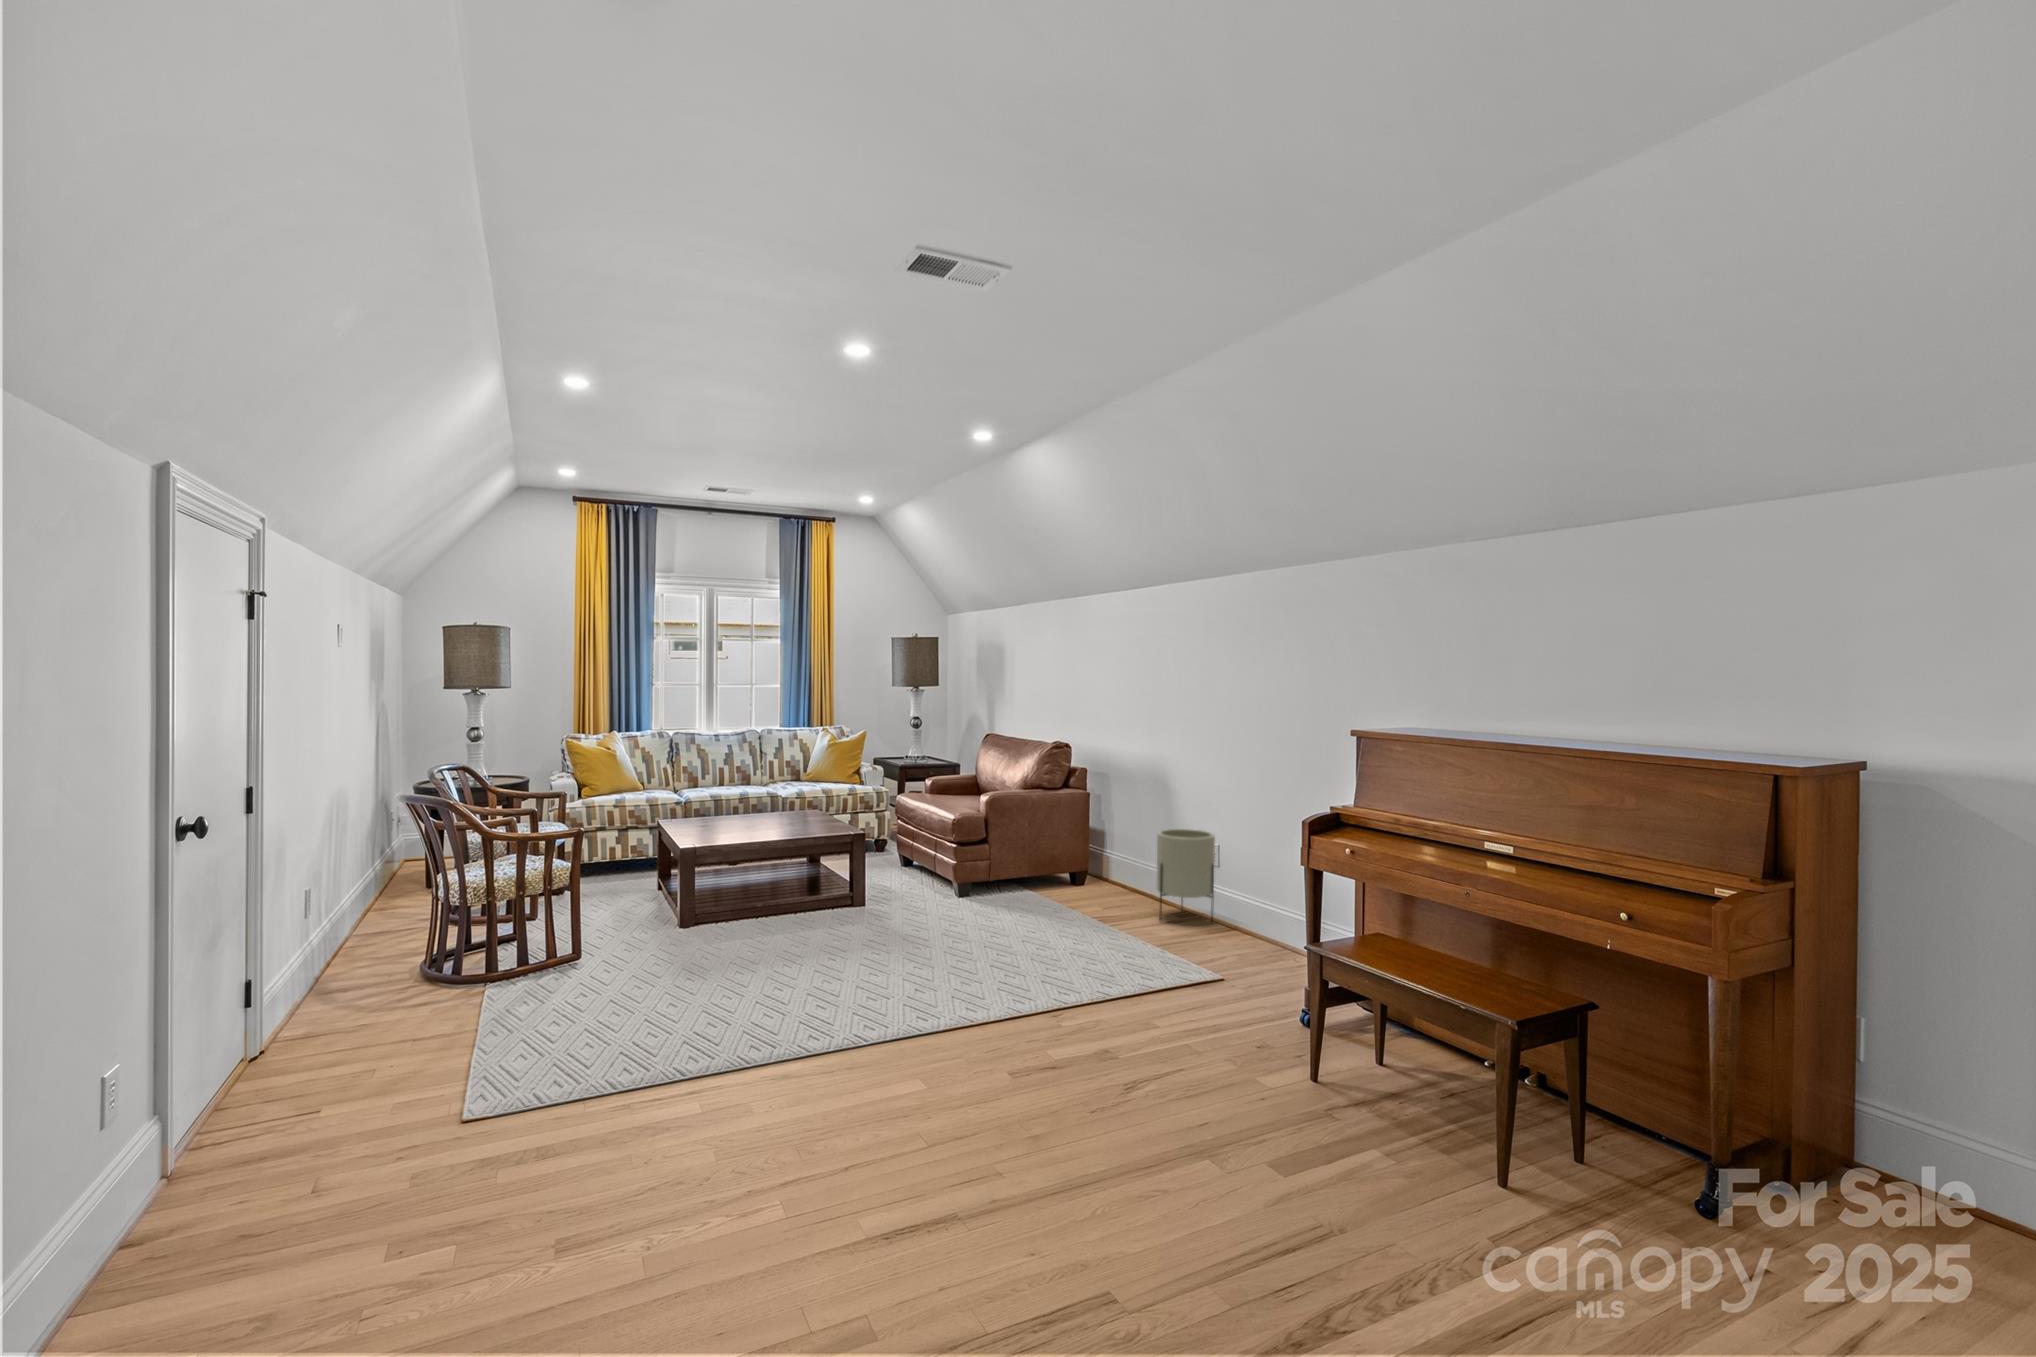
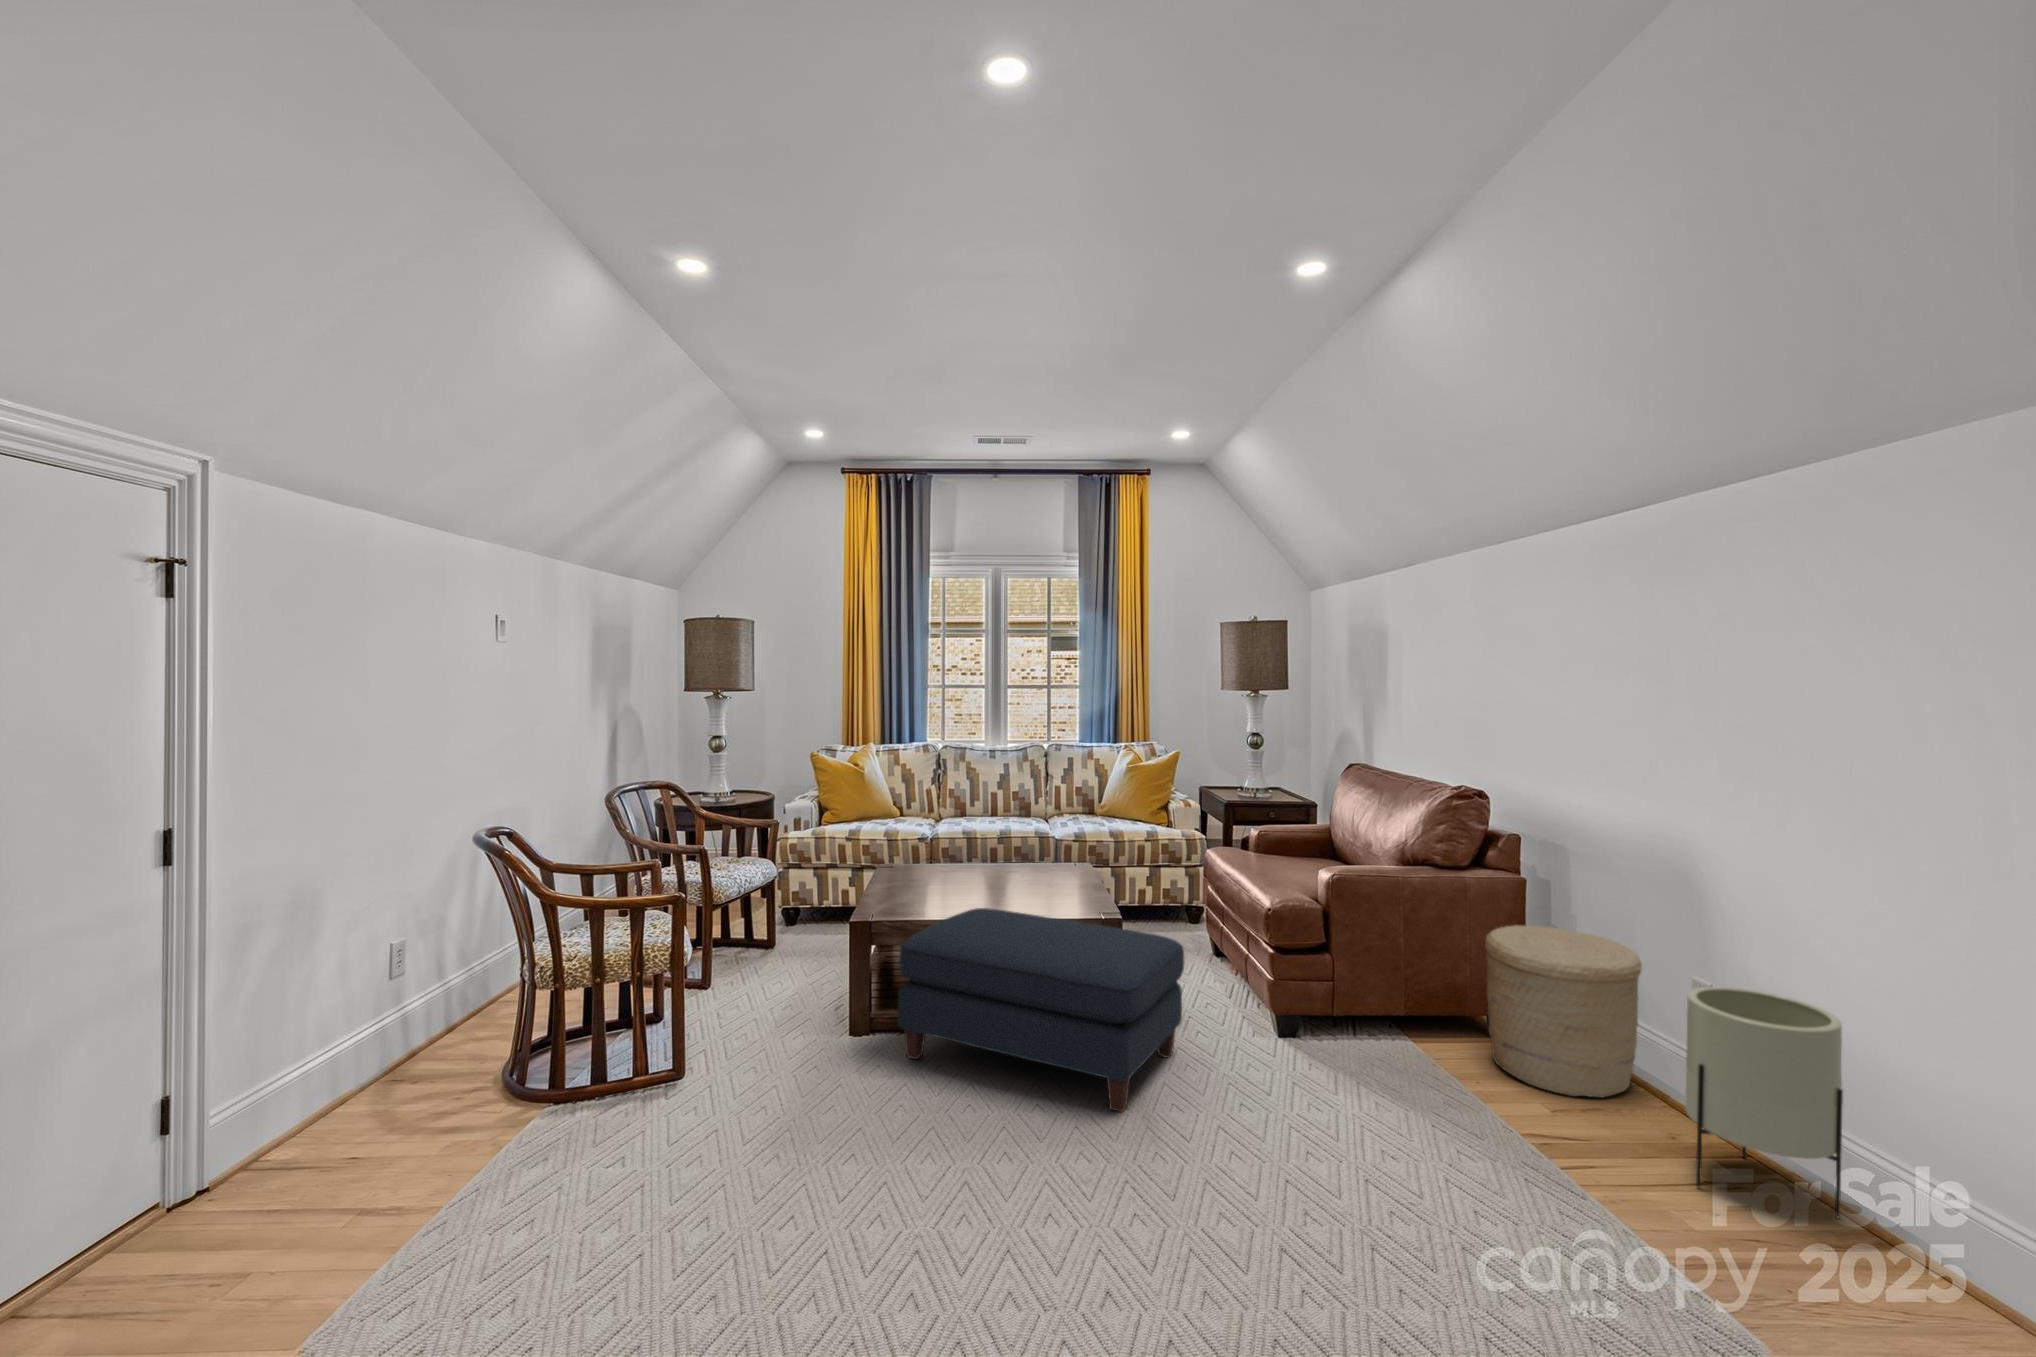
woven basket: none [1069,818,1143,901] -> present [1485,925,1642,1098]
ottoman: none [725,835,905,933] -> present [898,908,1184,1112]

